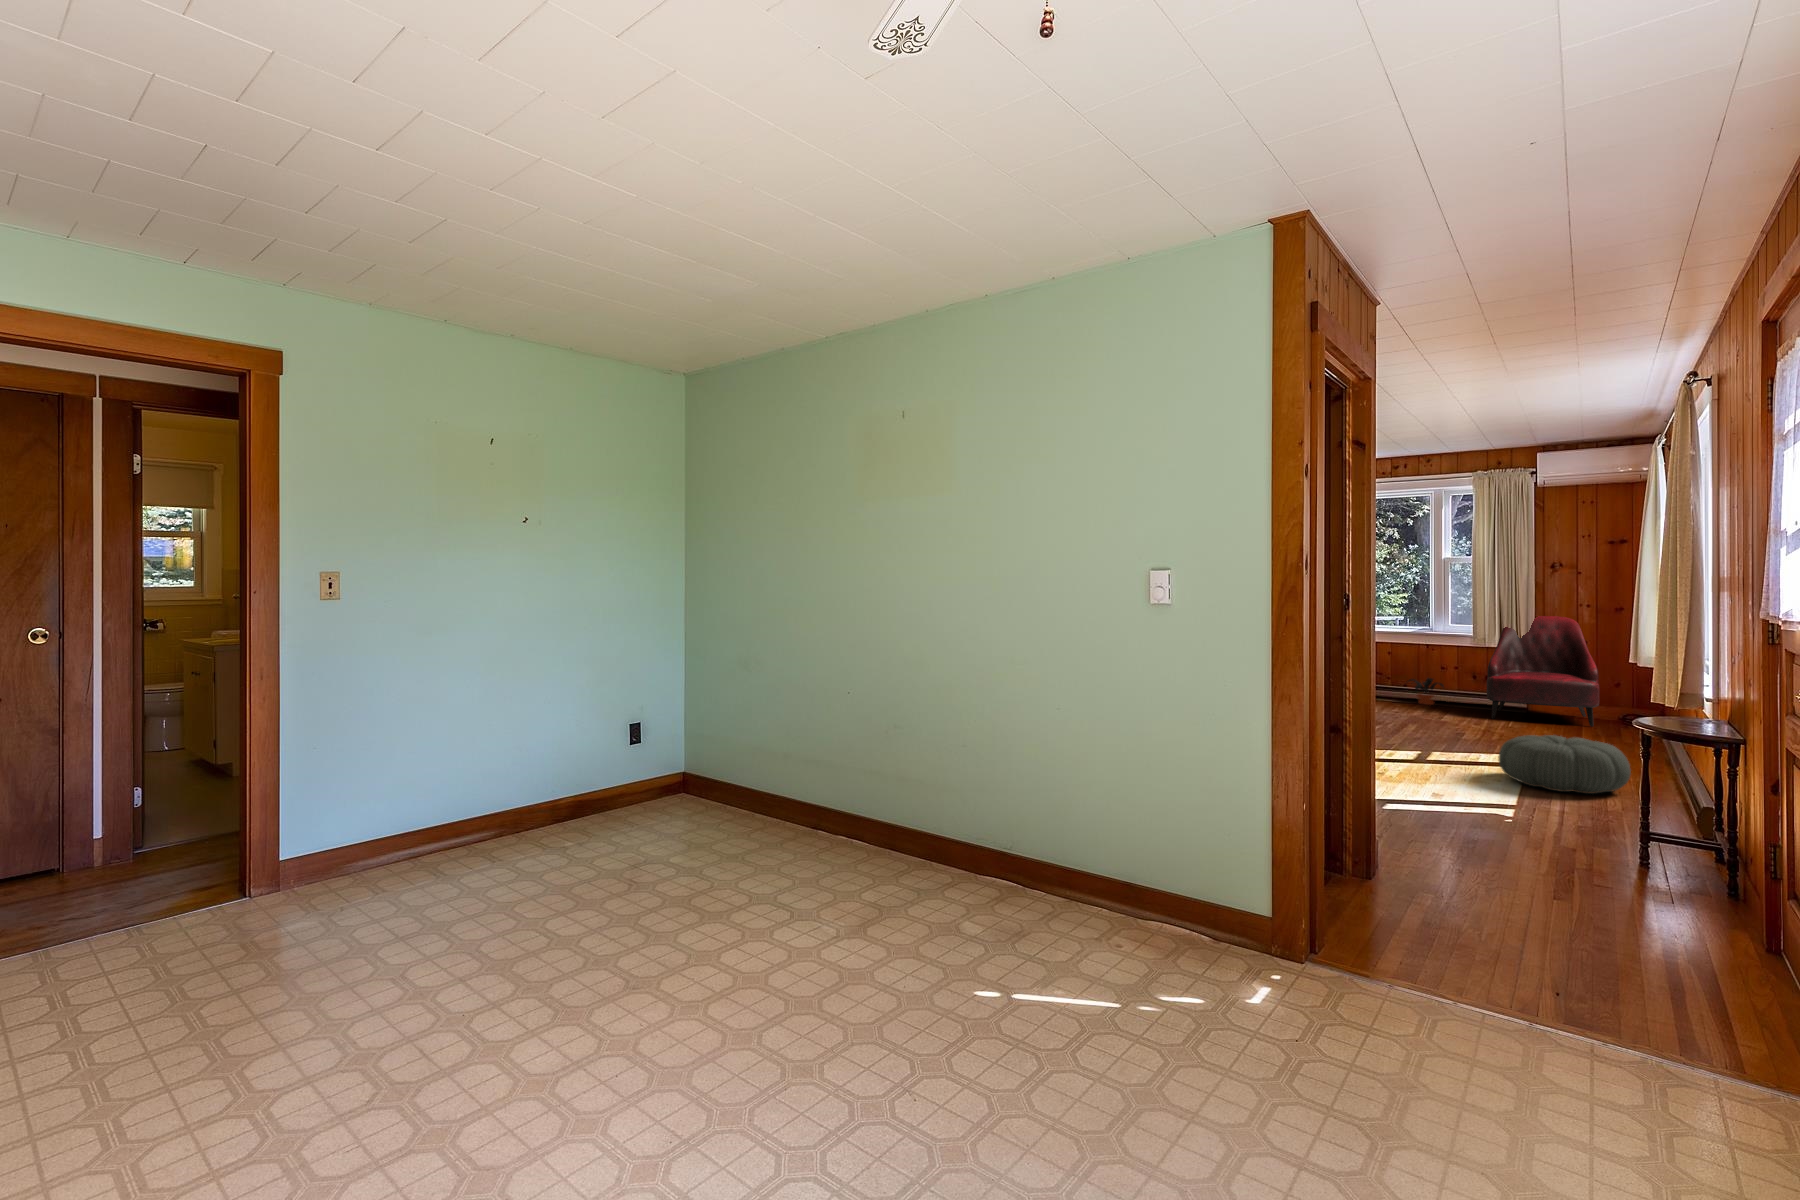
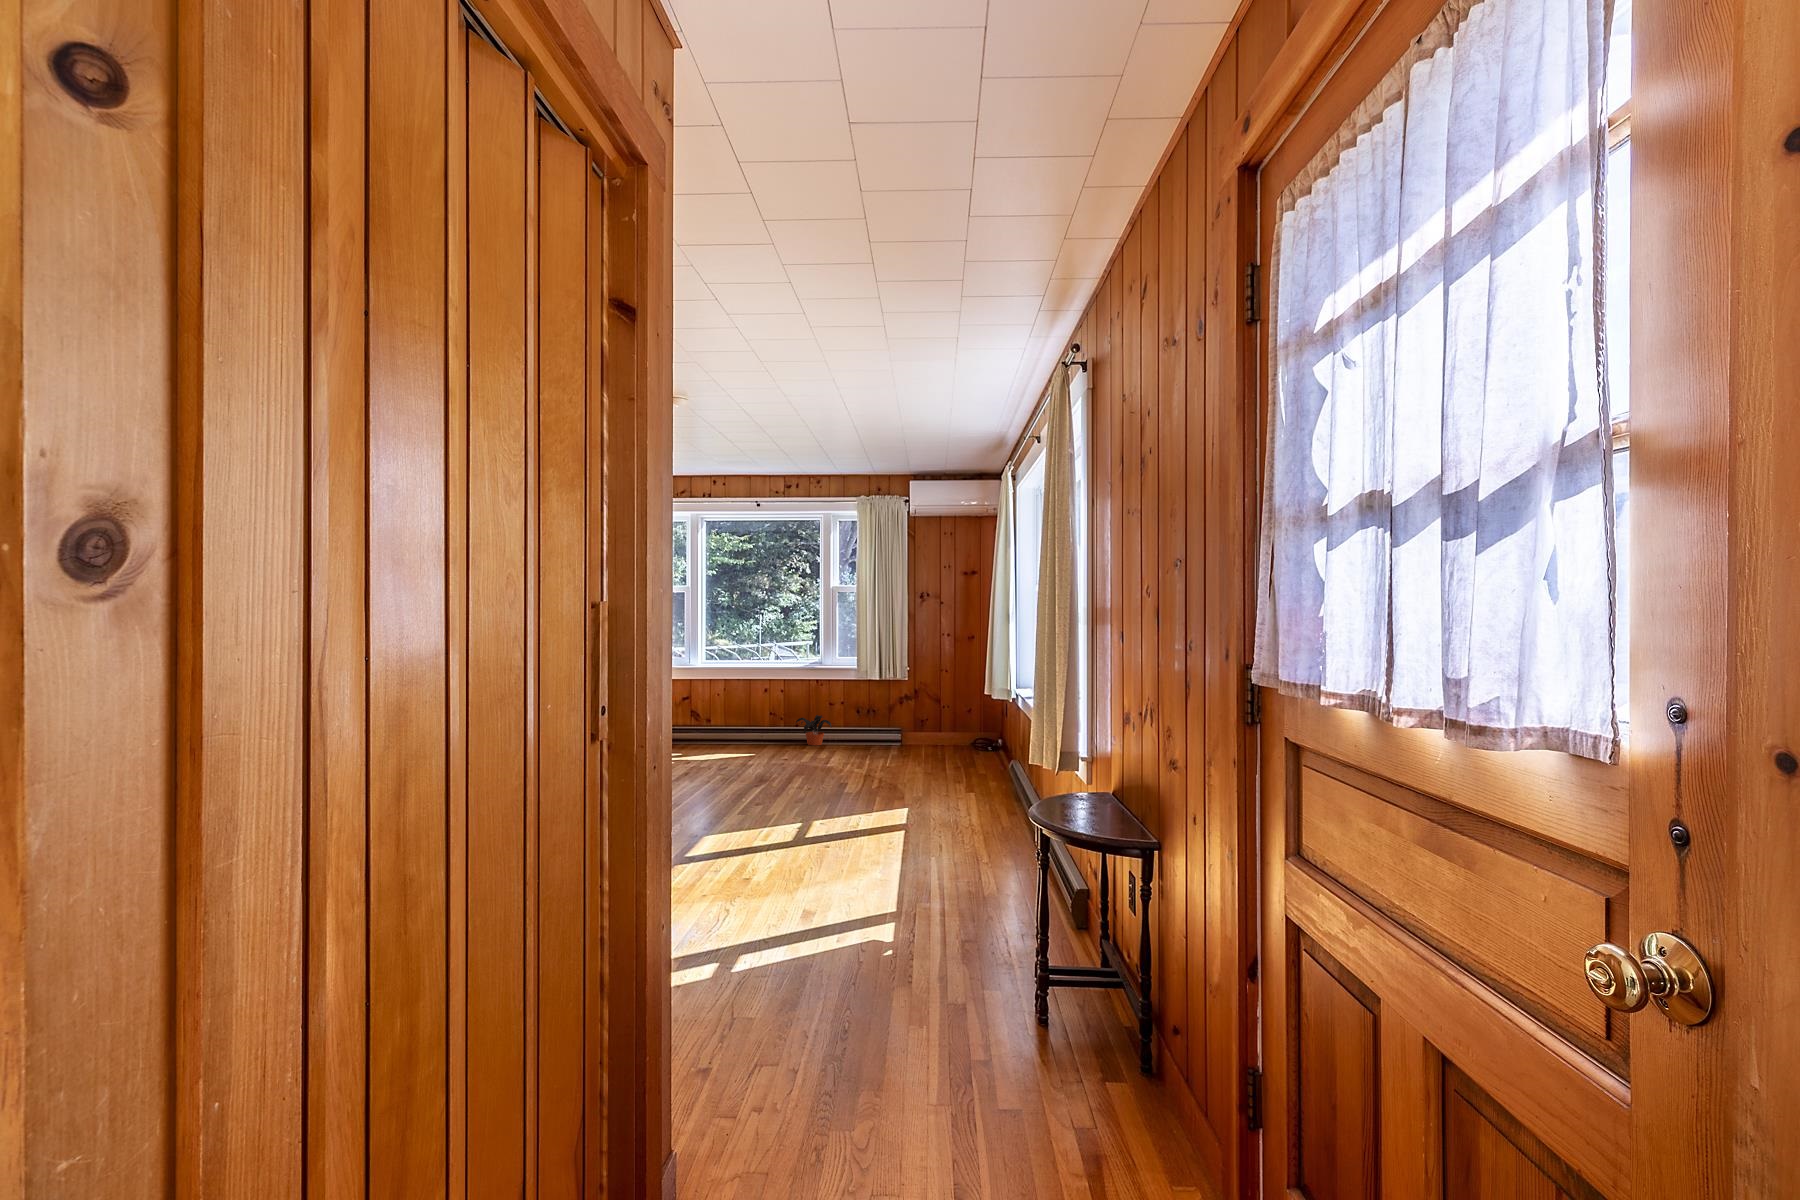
armchair: present [1487,616,1599,727] -> none [868,647,961,759]
pouf: present [1498,735,1631,794] -> none [881,794,1006,871]

